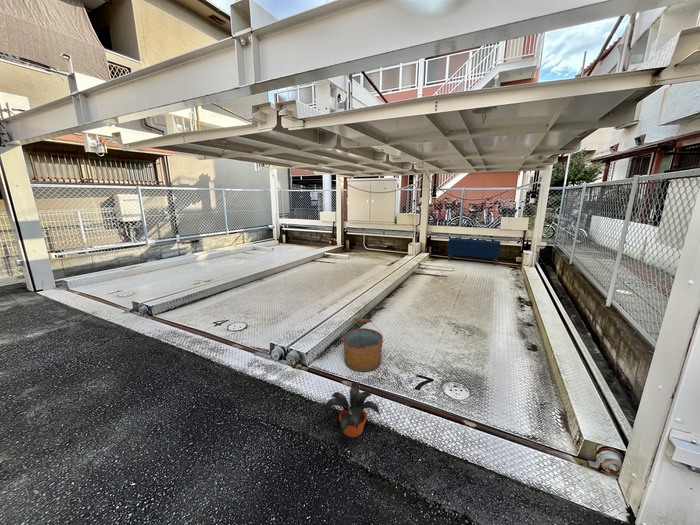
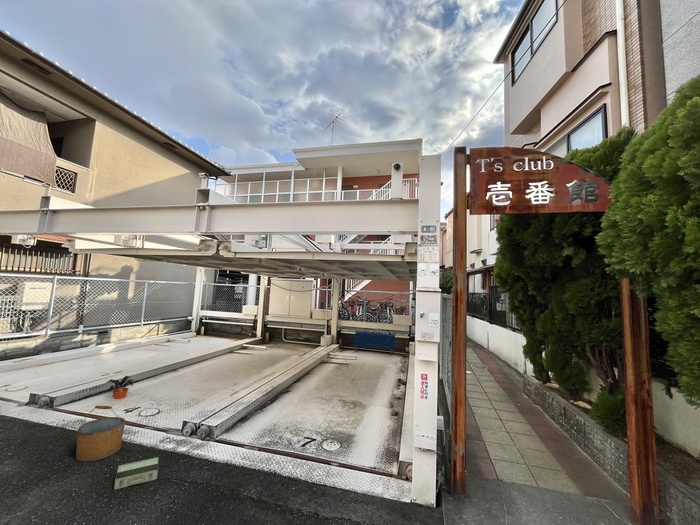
bucket: present [343,318,383,372] -> present [76,406,125,462]
potted plant: present [324,382,380,437] -> present [107,376,134,399]
toolbox: none [200,391,247,429] -> present [114,457,158,489]

